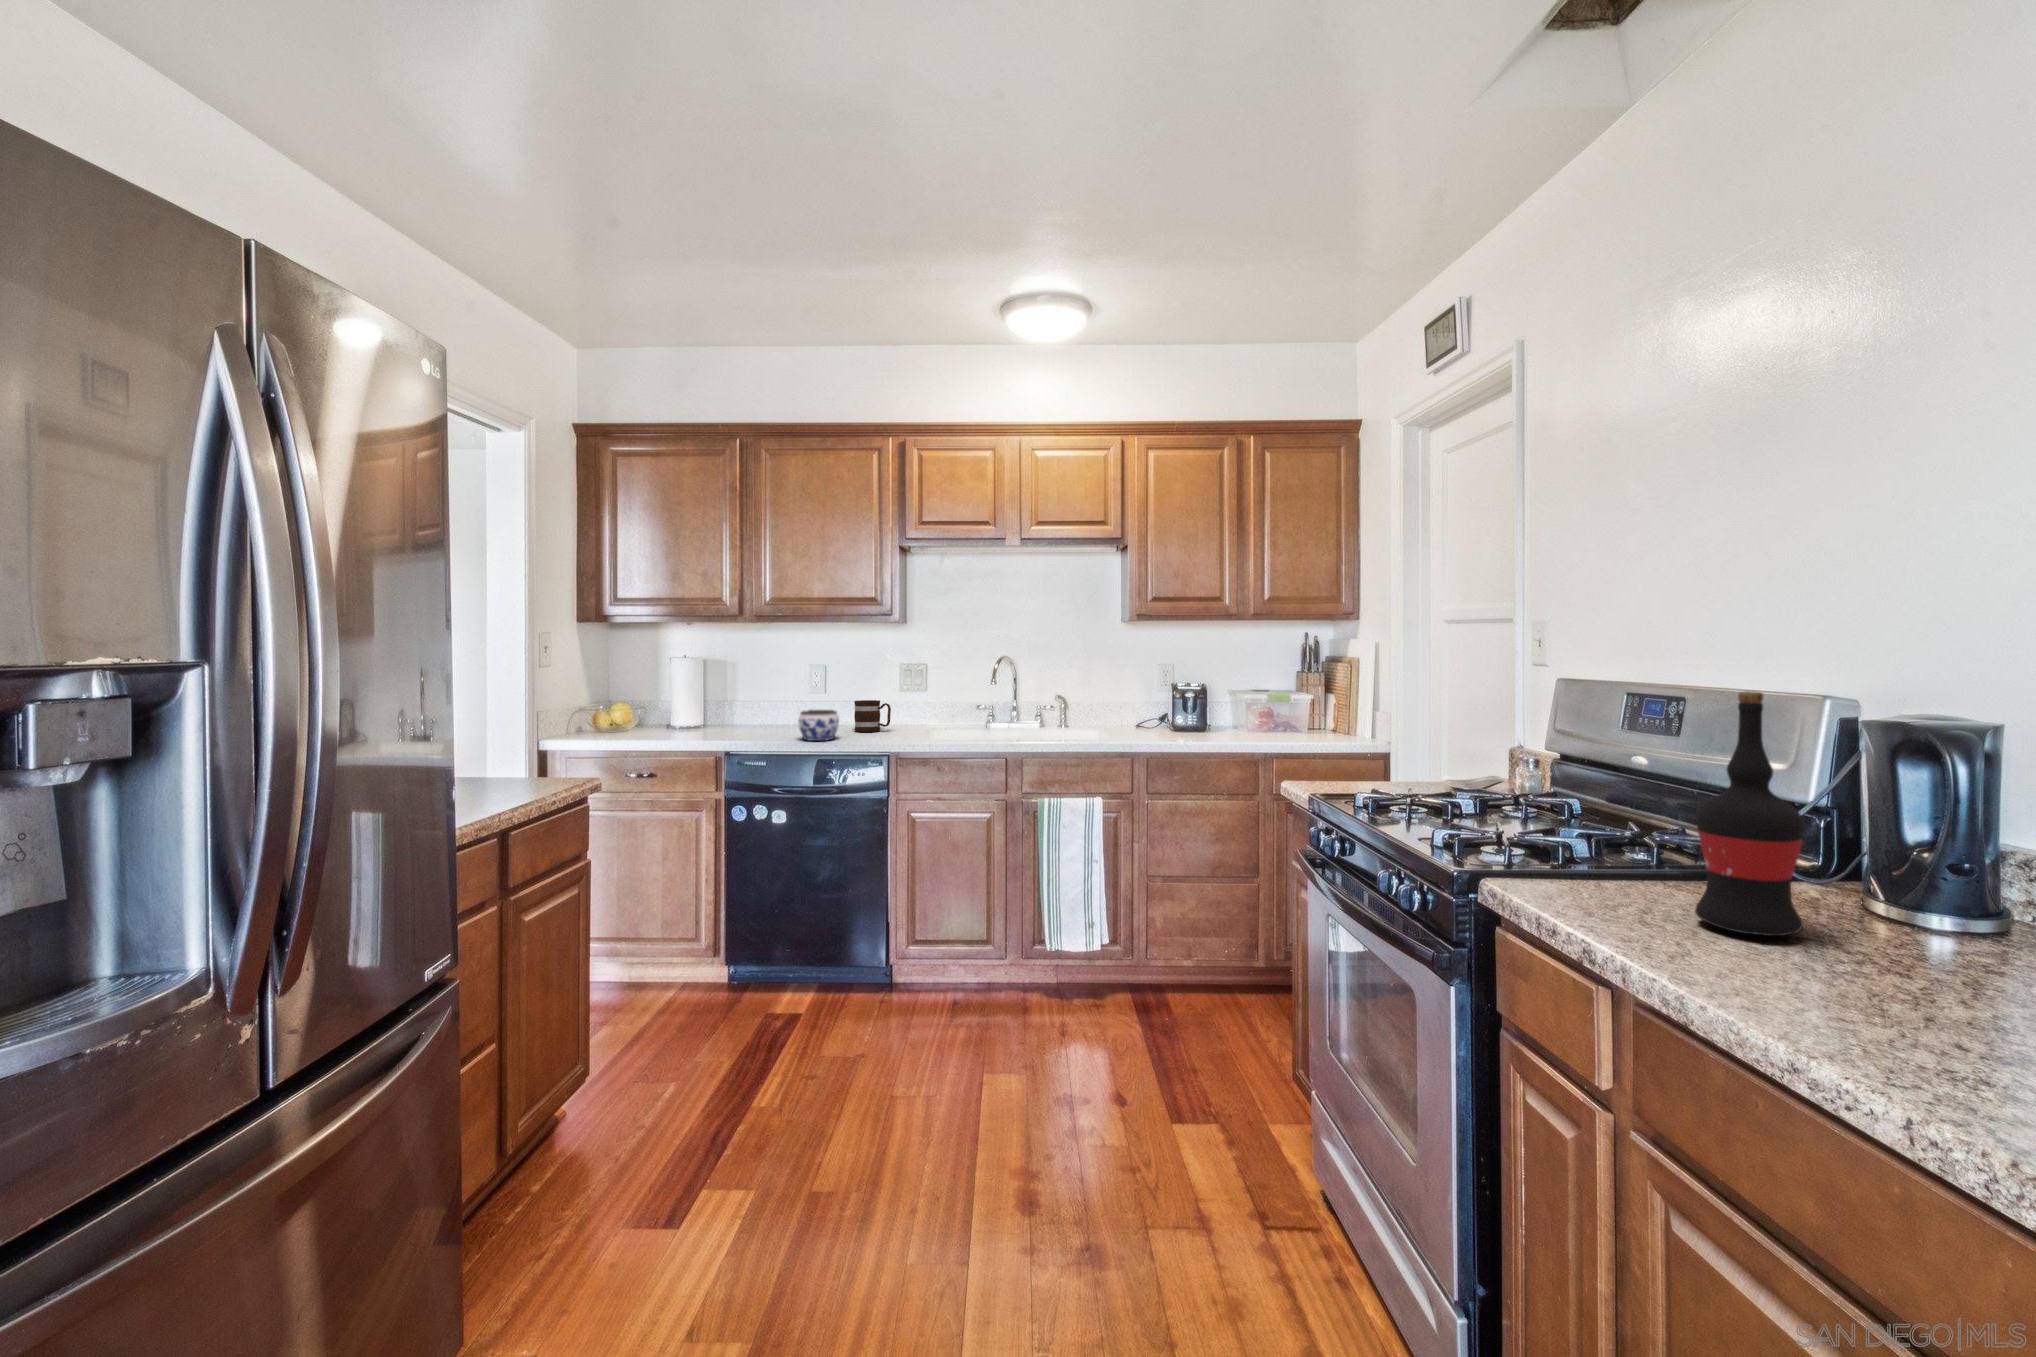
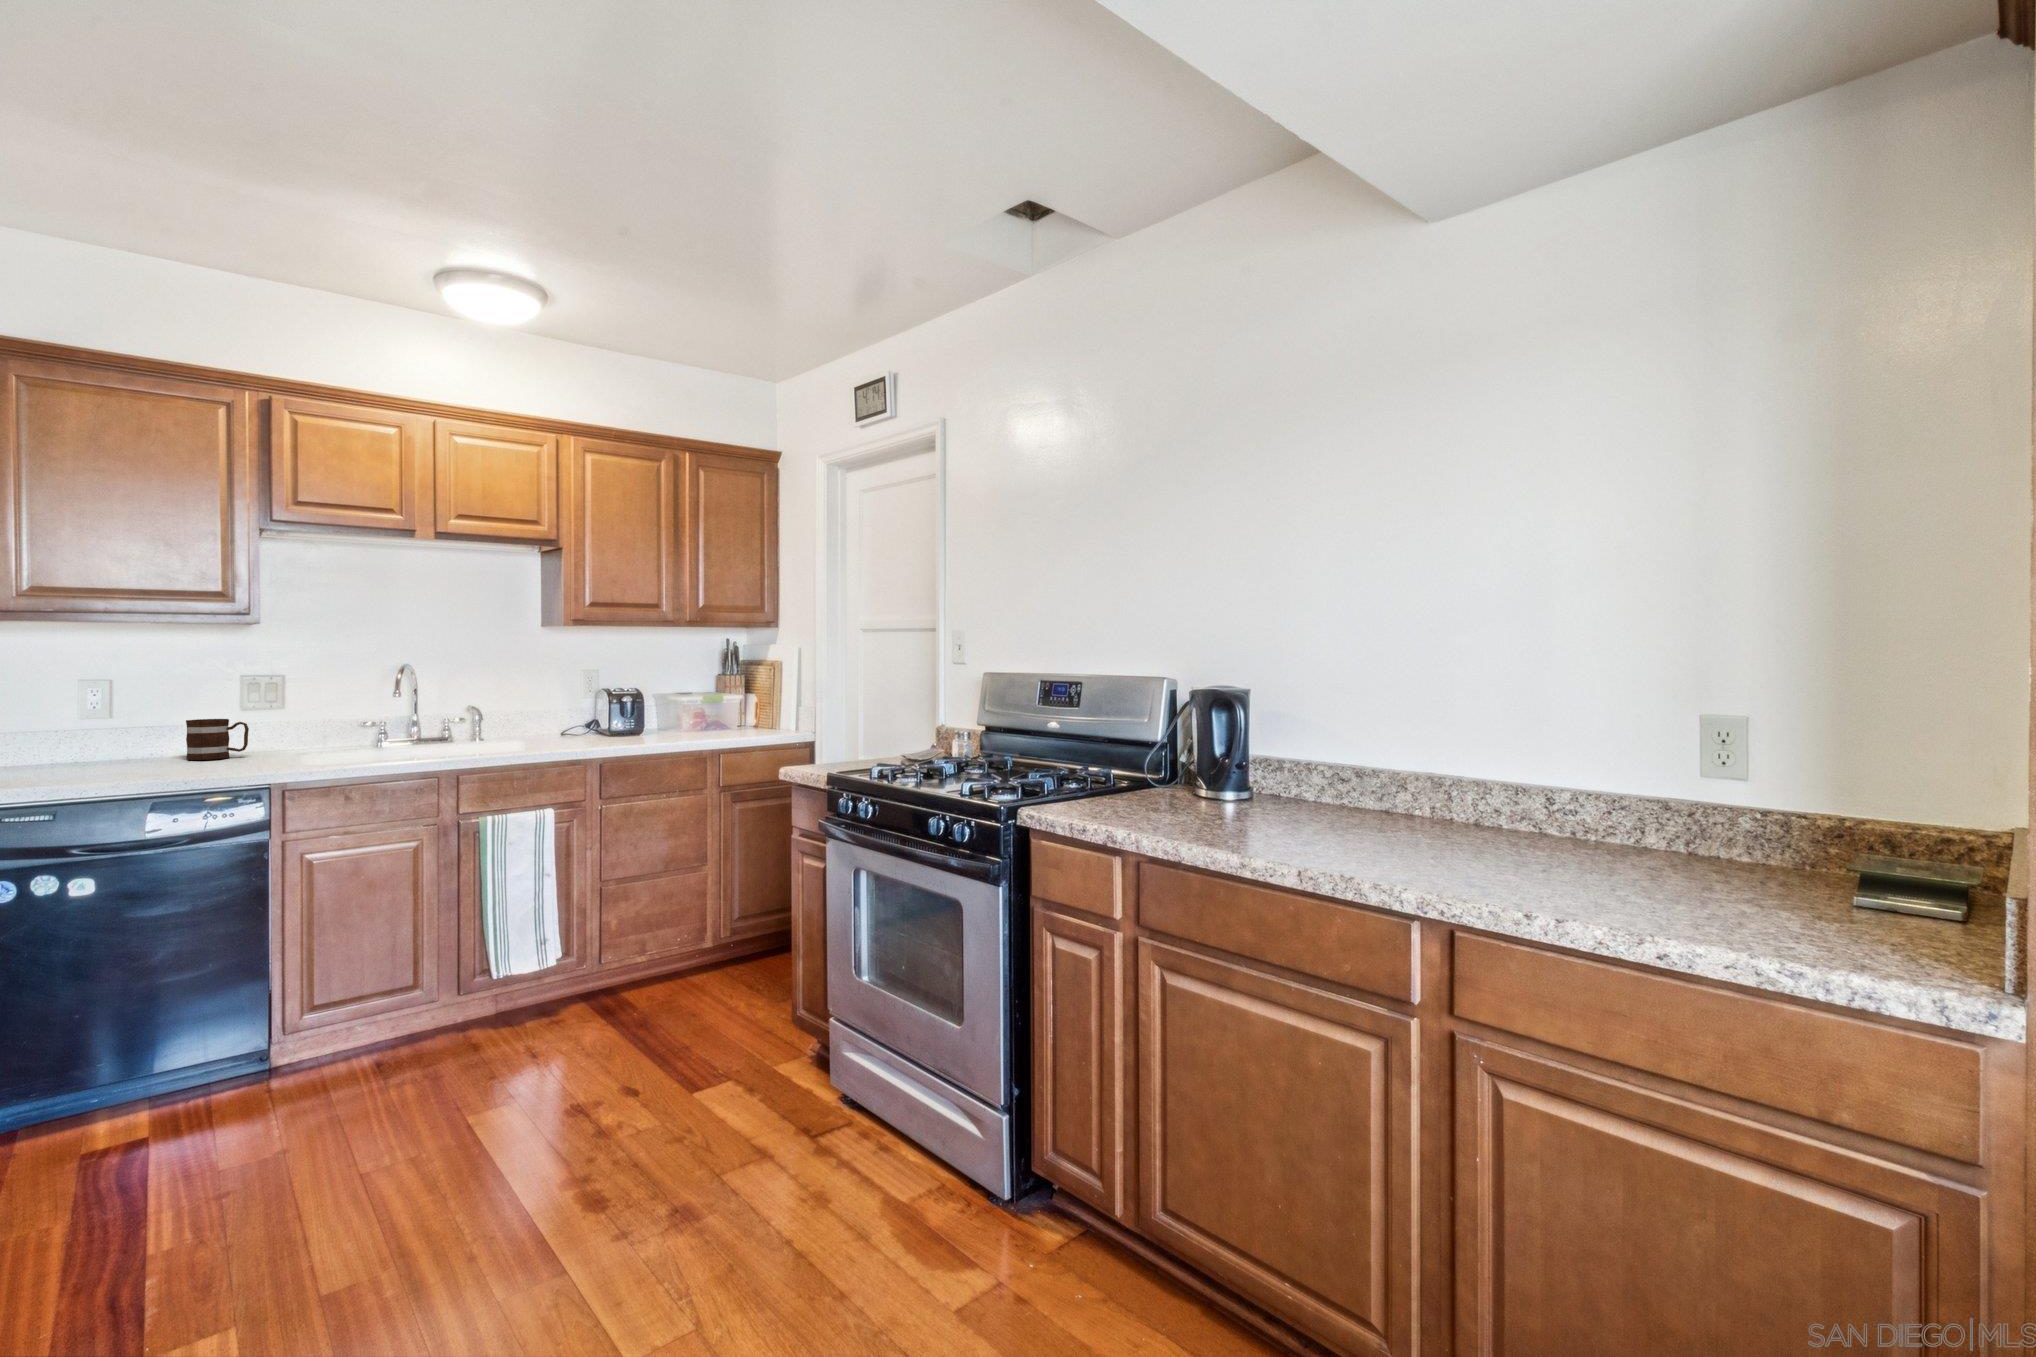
wine bottle: present [1695,691,1805,936] -> none [1113,685,1160,819]
jar: present [798,710,839,741] -> none [109,733,180,775]

